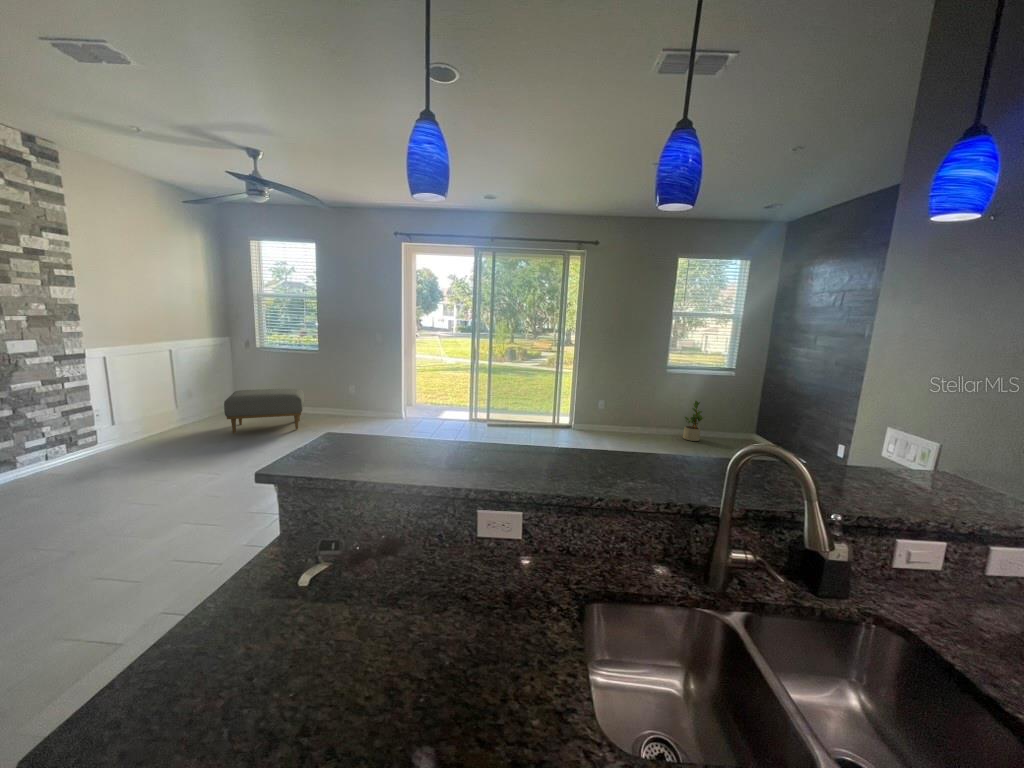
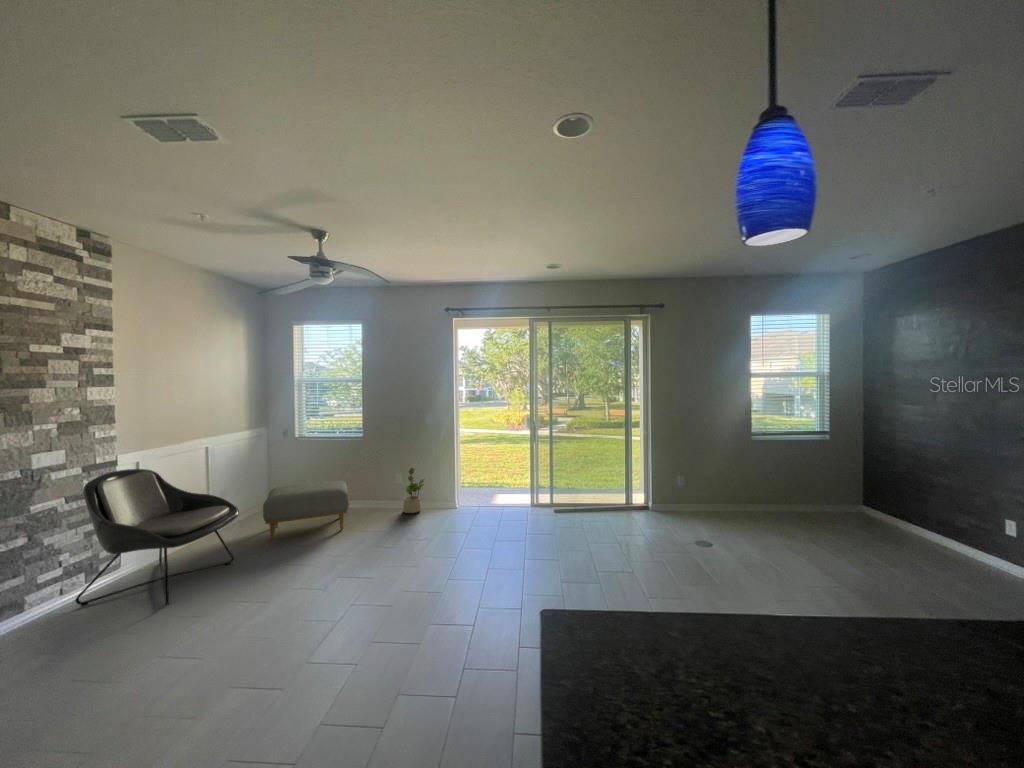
lounge chair: none [55,362,199,472] -> present [76,469,239,606]
potted plant: present [683,401,703,441] -> present [403,468,424,513]

